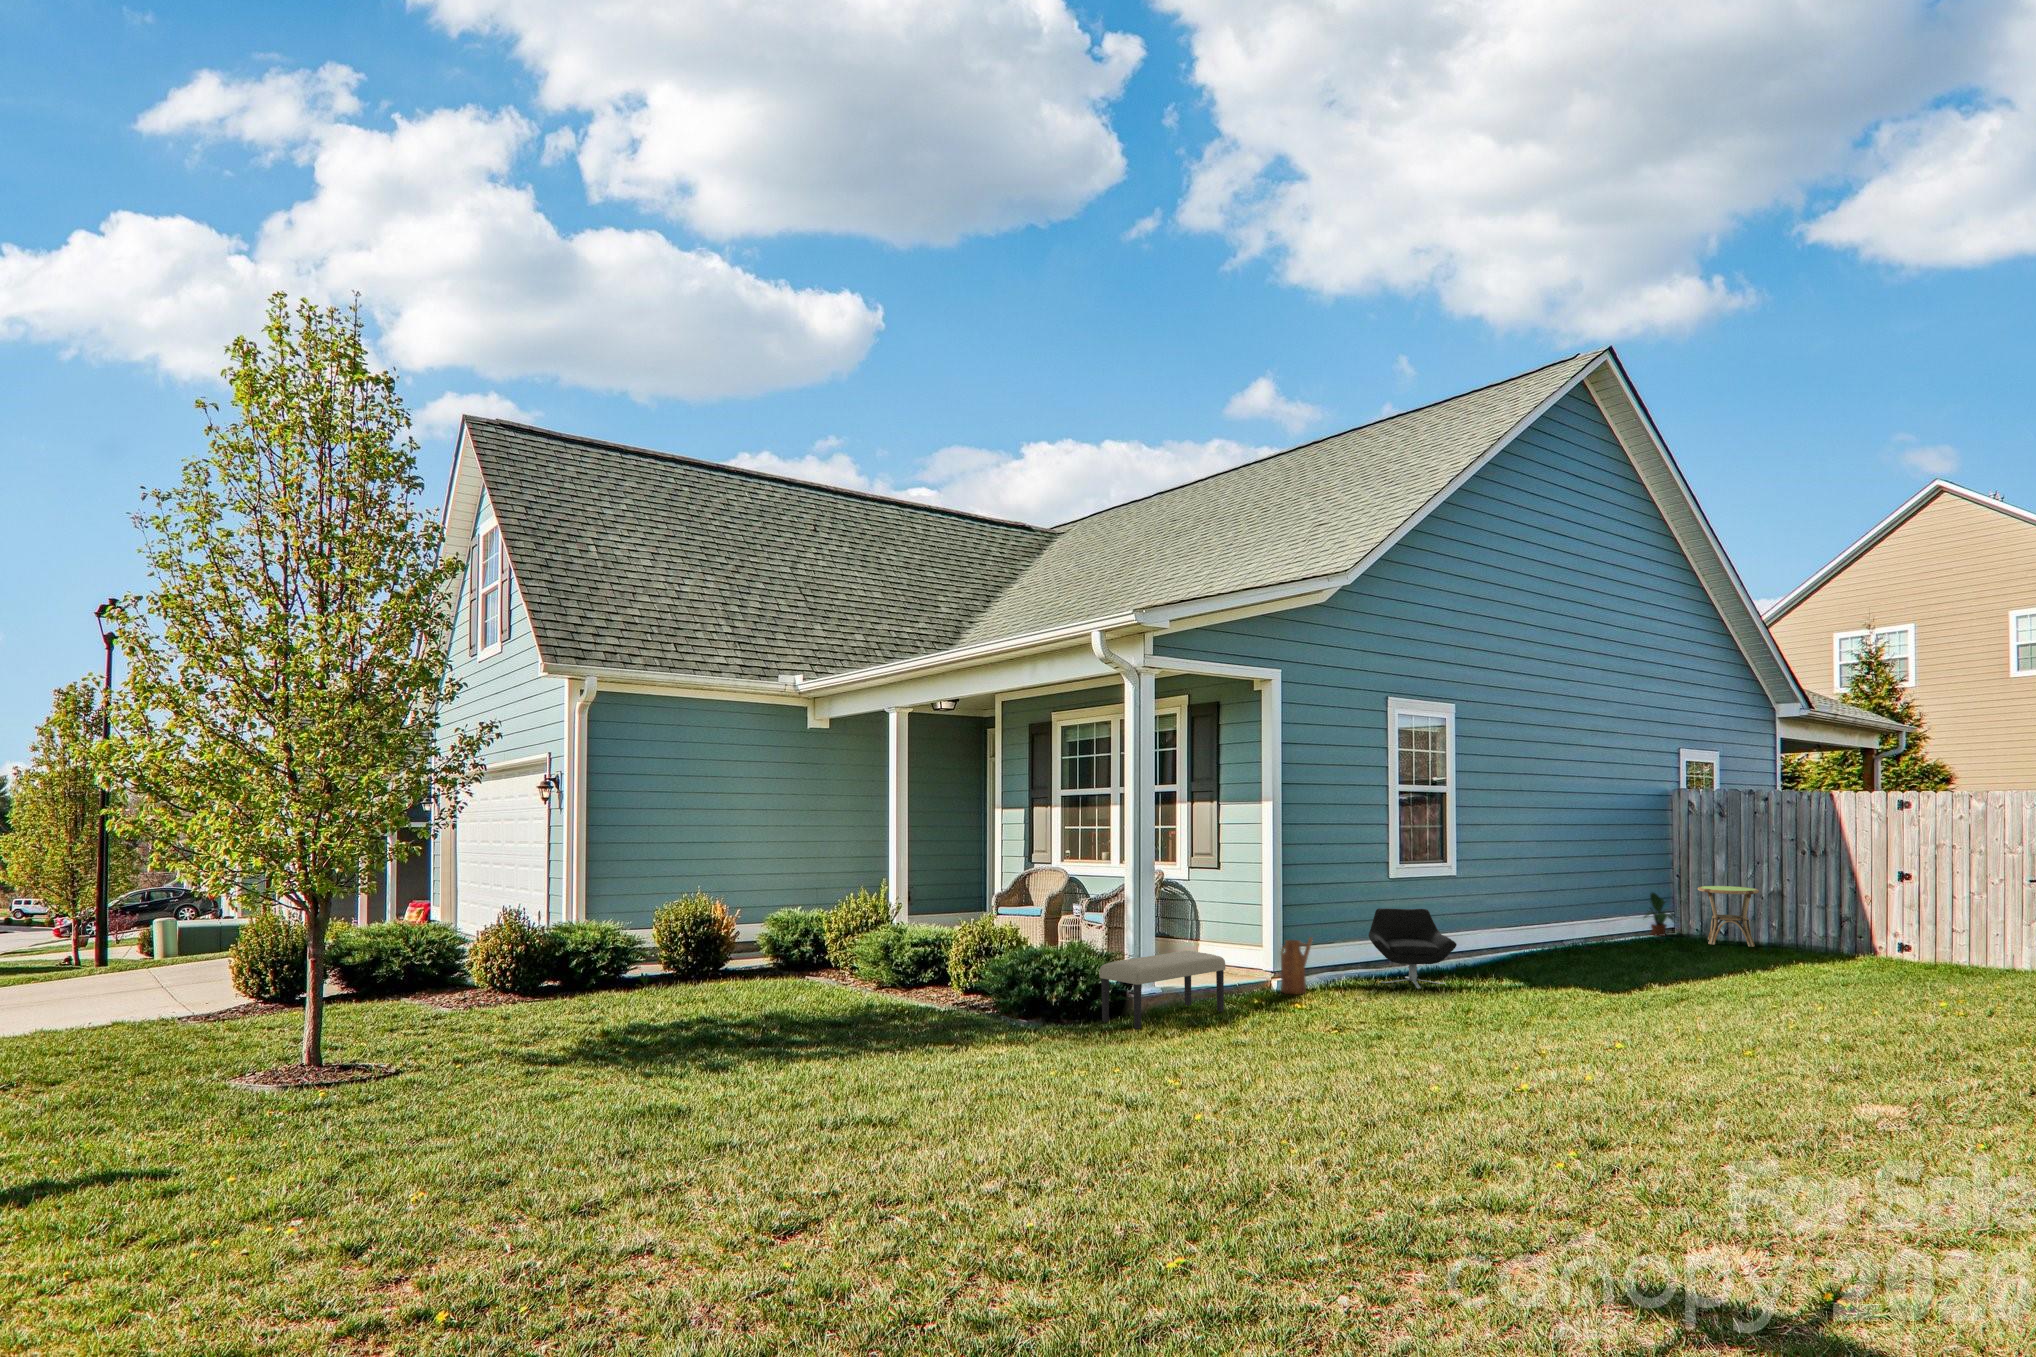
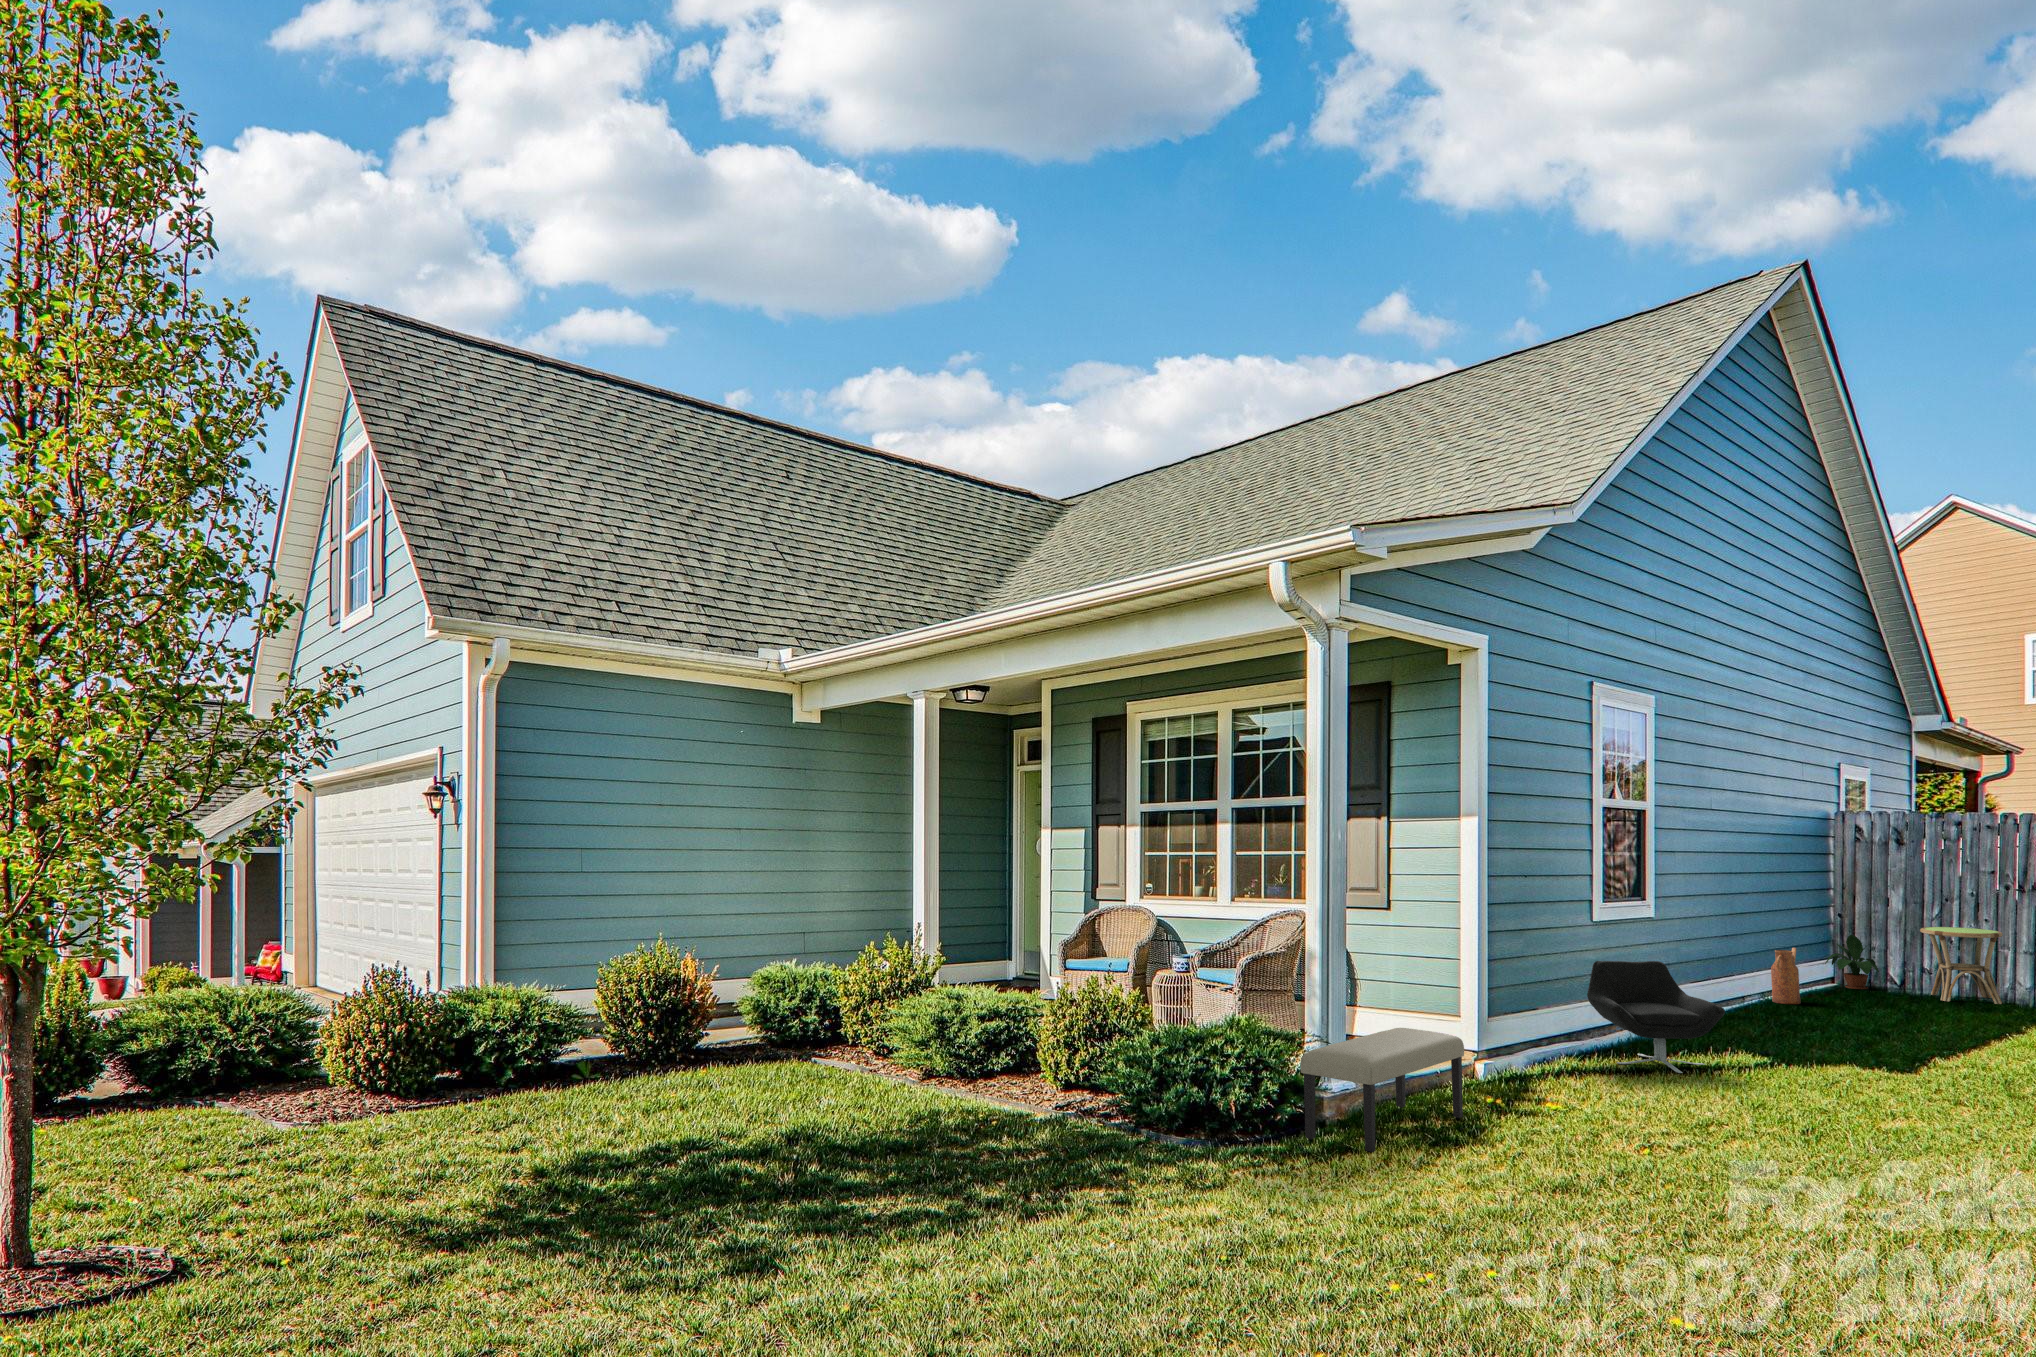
watering can: present [1281,937,1312,994] -> present [1771,948,1801,1004]

